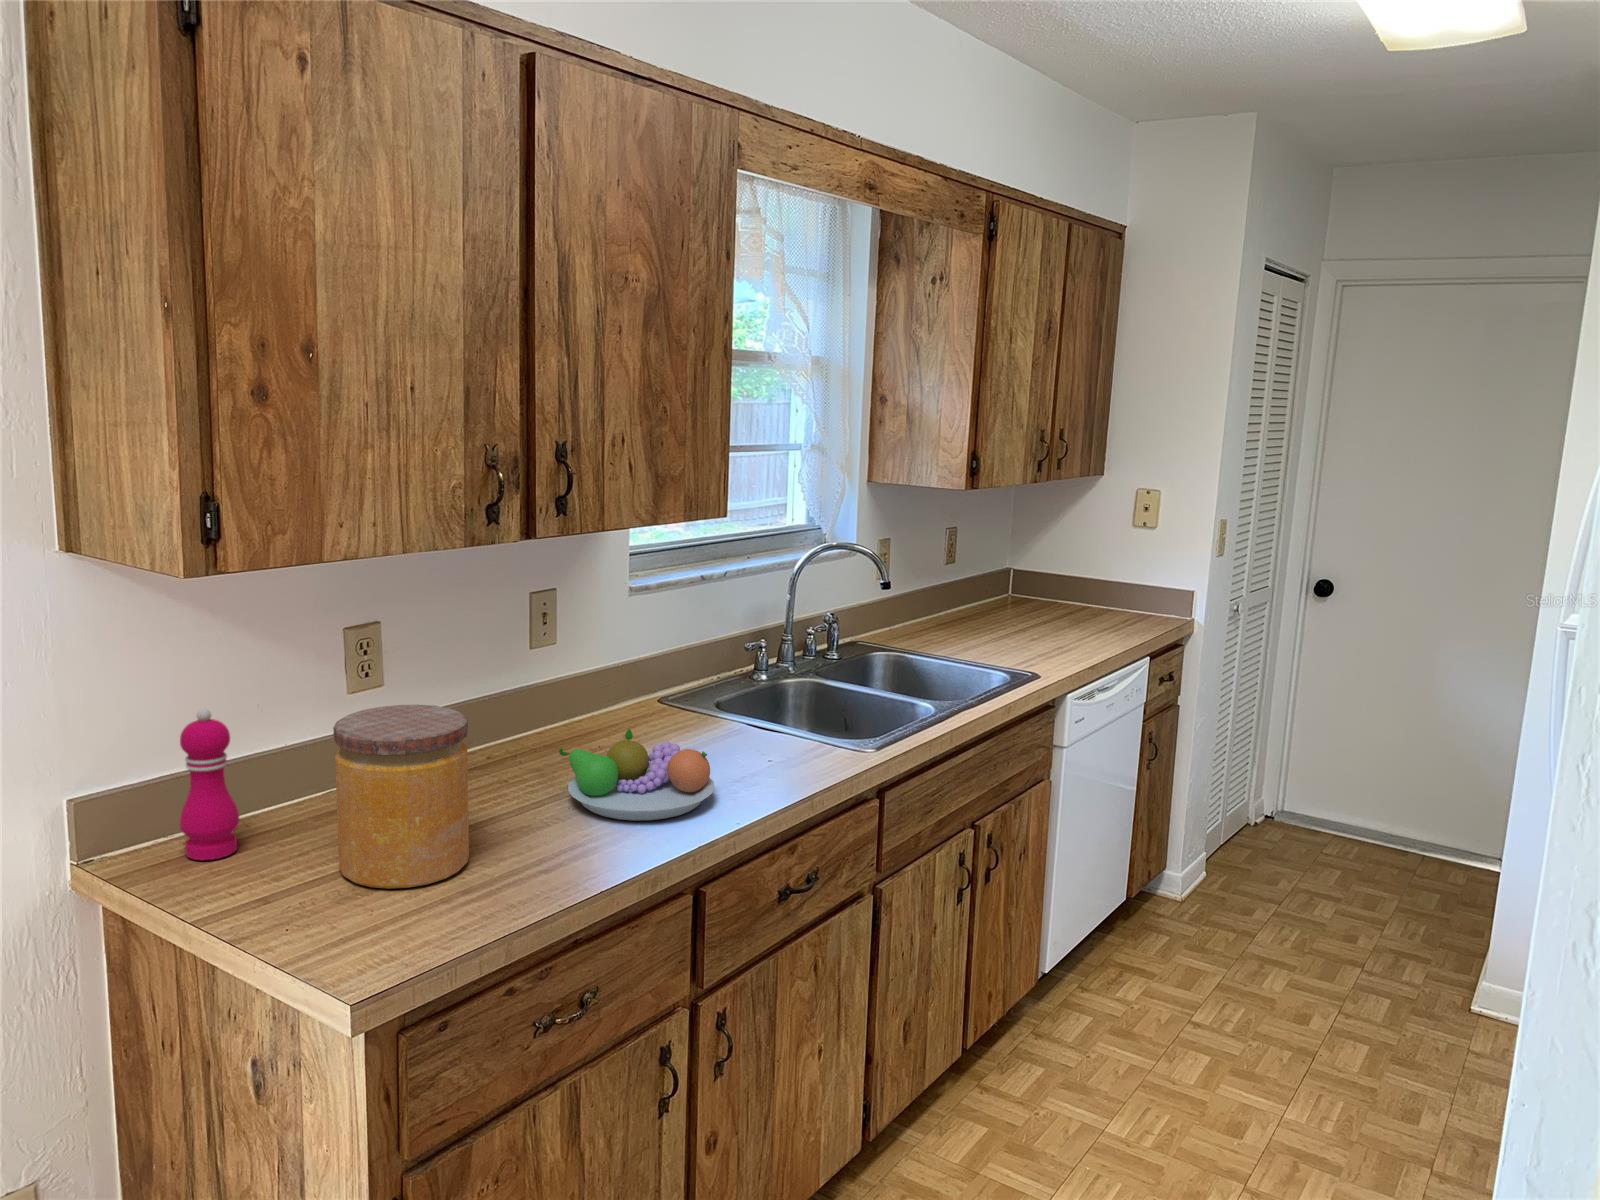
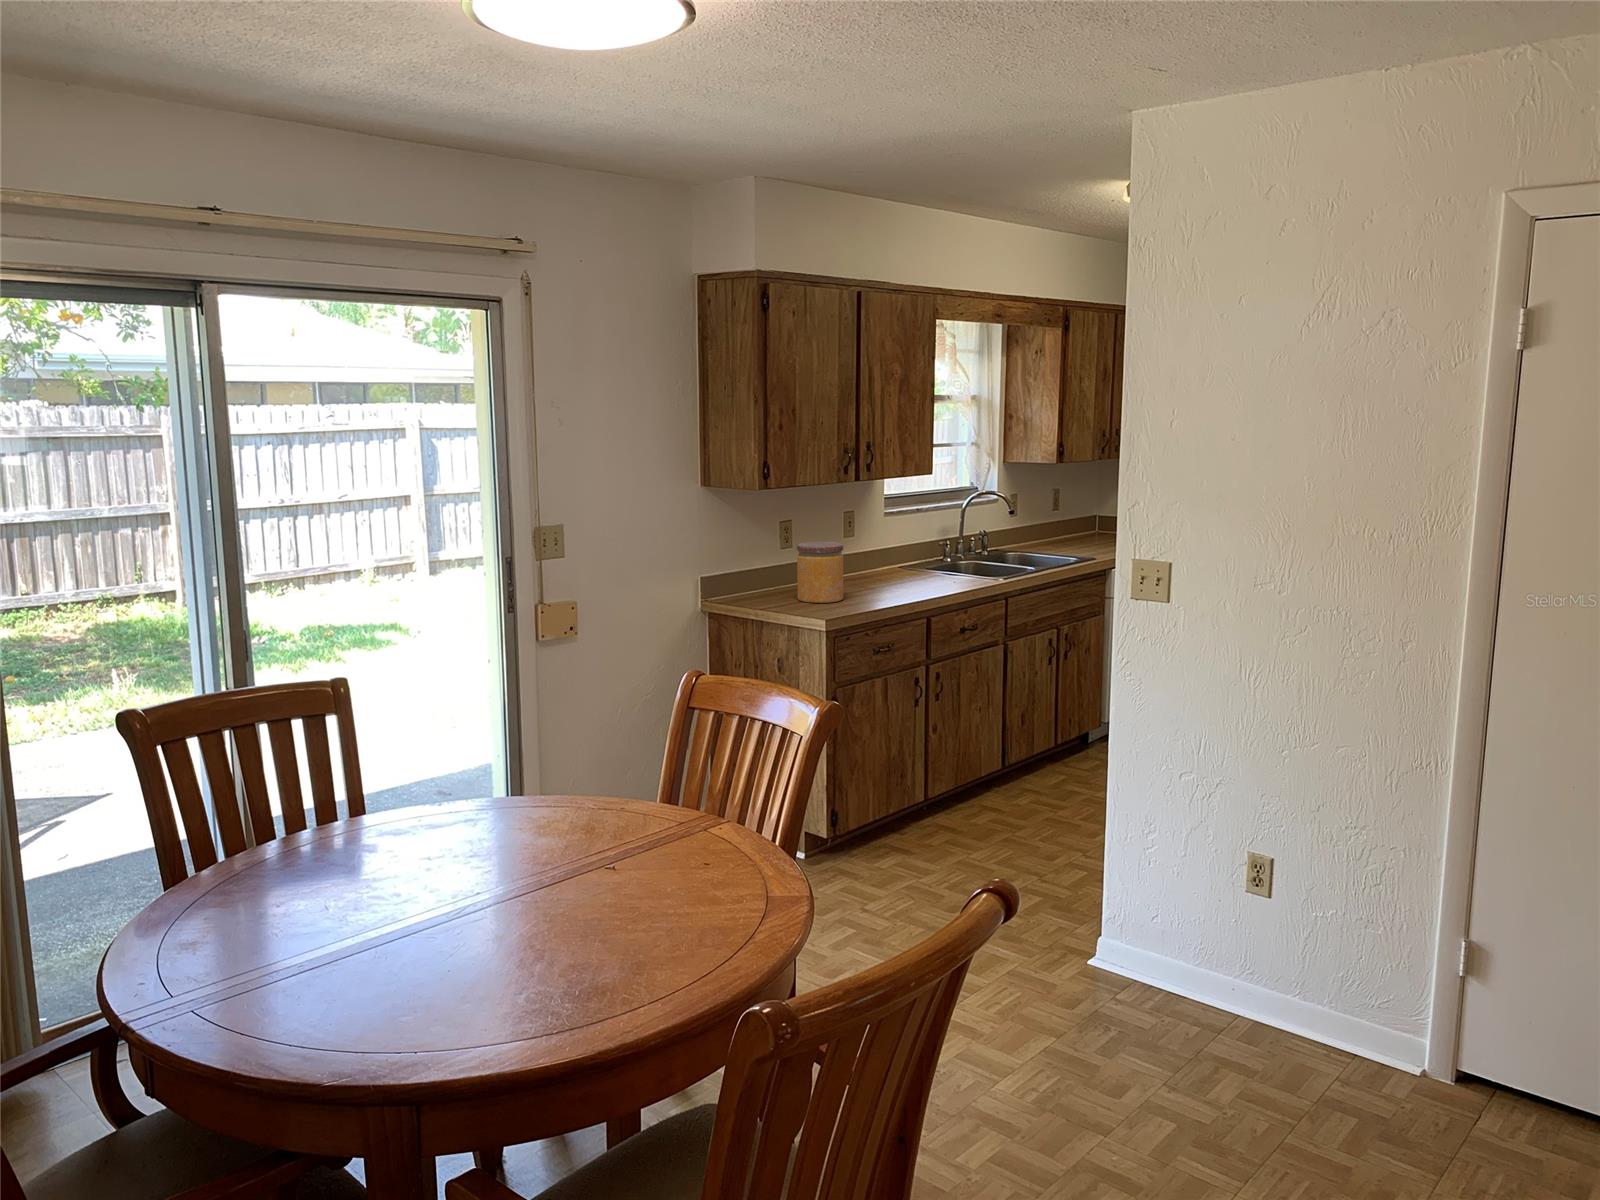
pepper mill: present [180,708,239,860] -> none [739,542,758,598]
fruit bowl: present [559,729,715,821] -> none [867,562,933,592]

